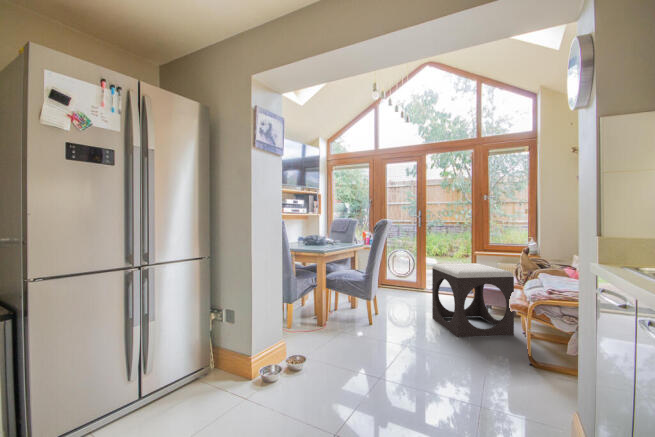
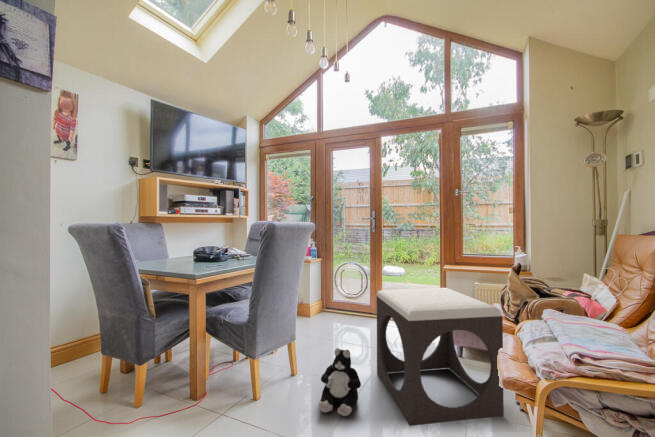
plush toy: none [401,297,427,333] -> present [318,348,361,416]

